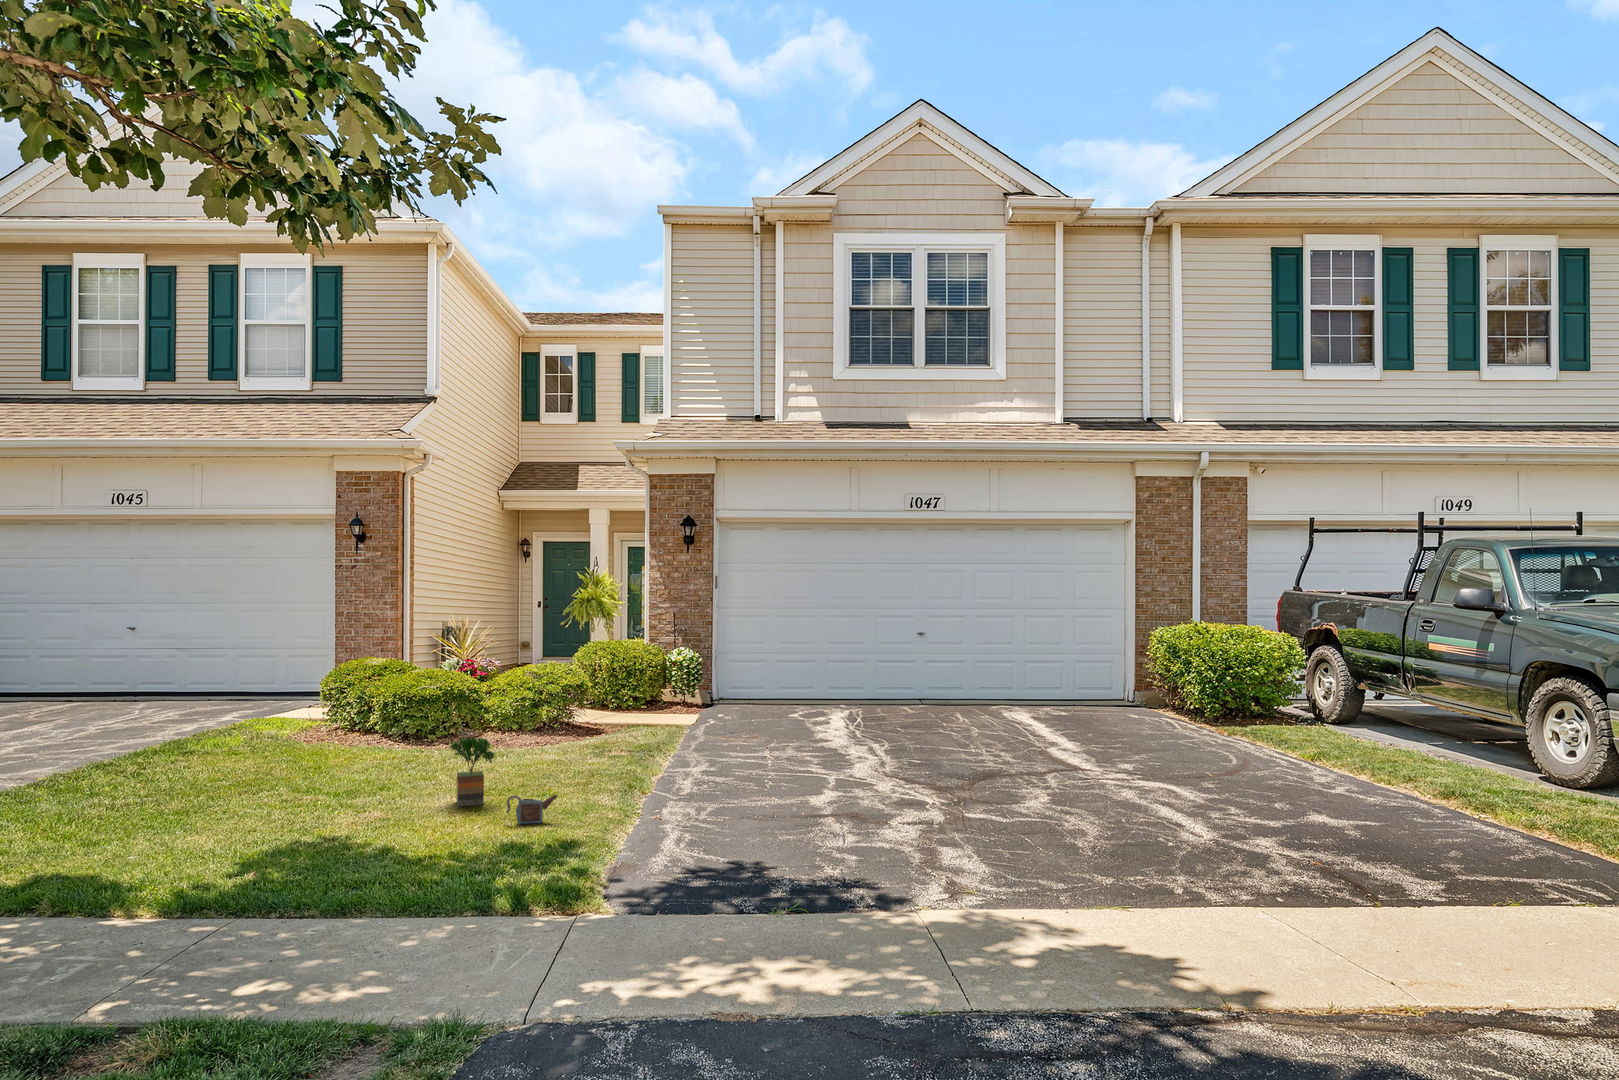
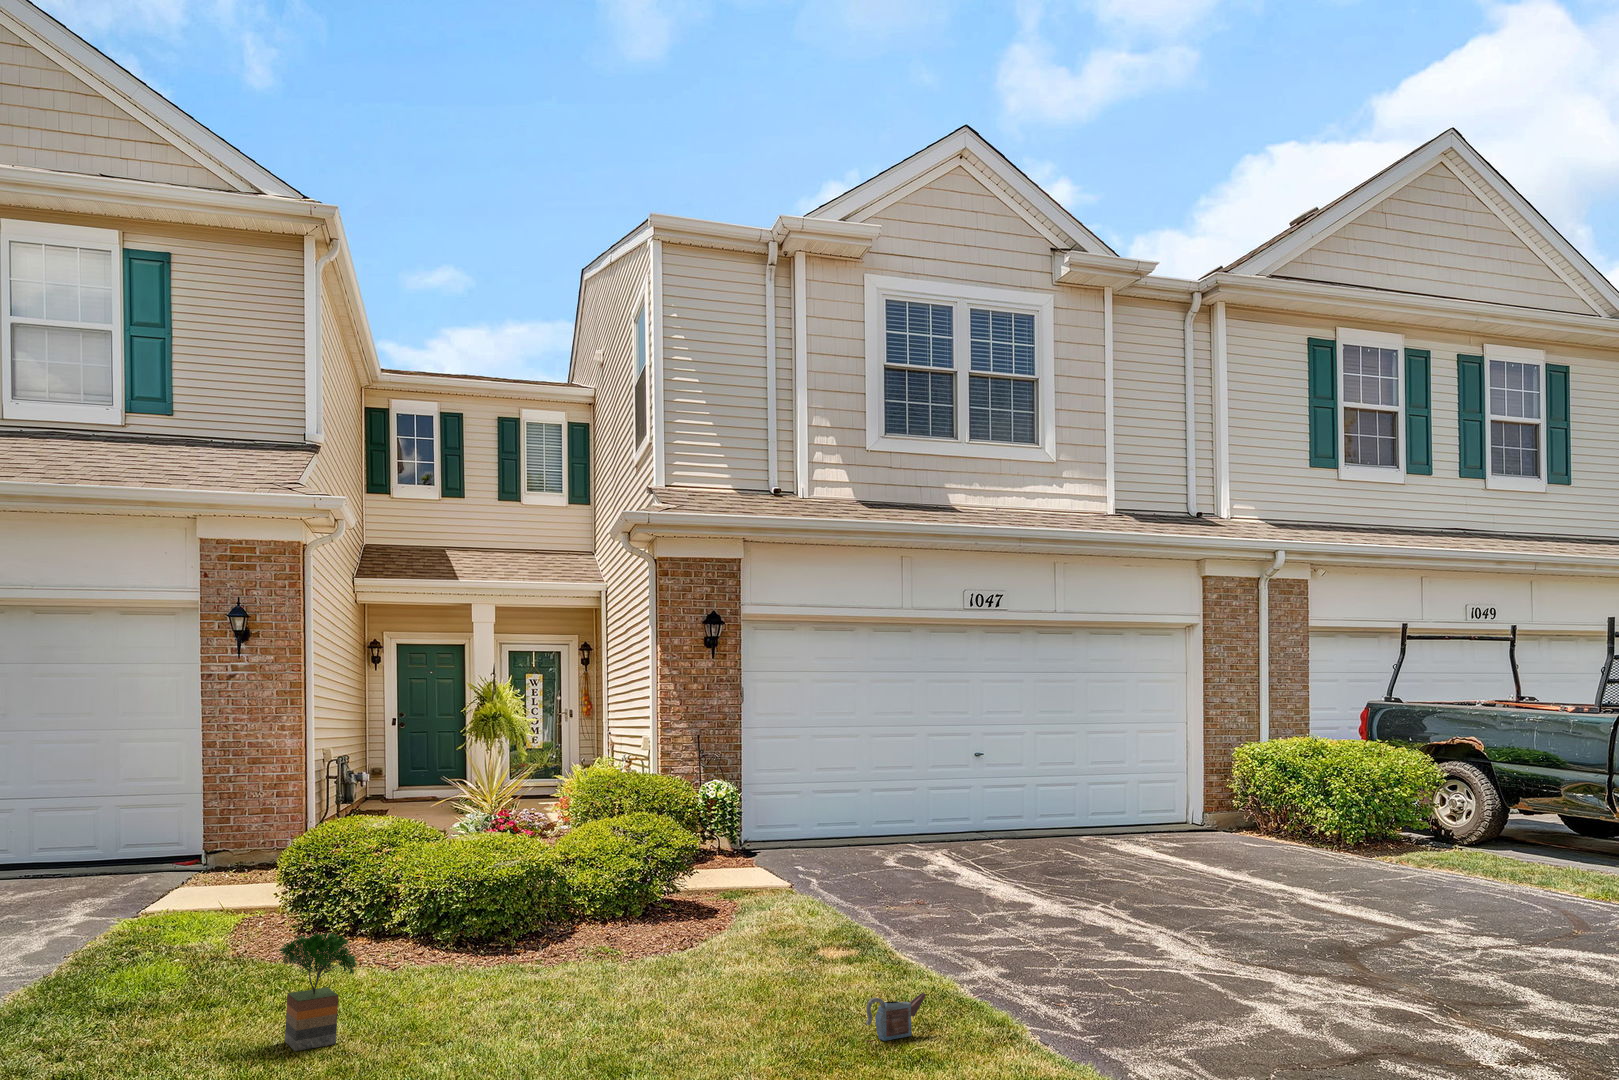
potted tree: present [450,737,495,807] -> present [280,932,357,1051]

